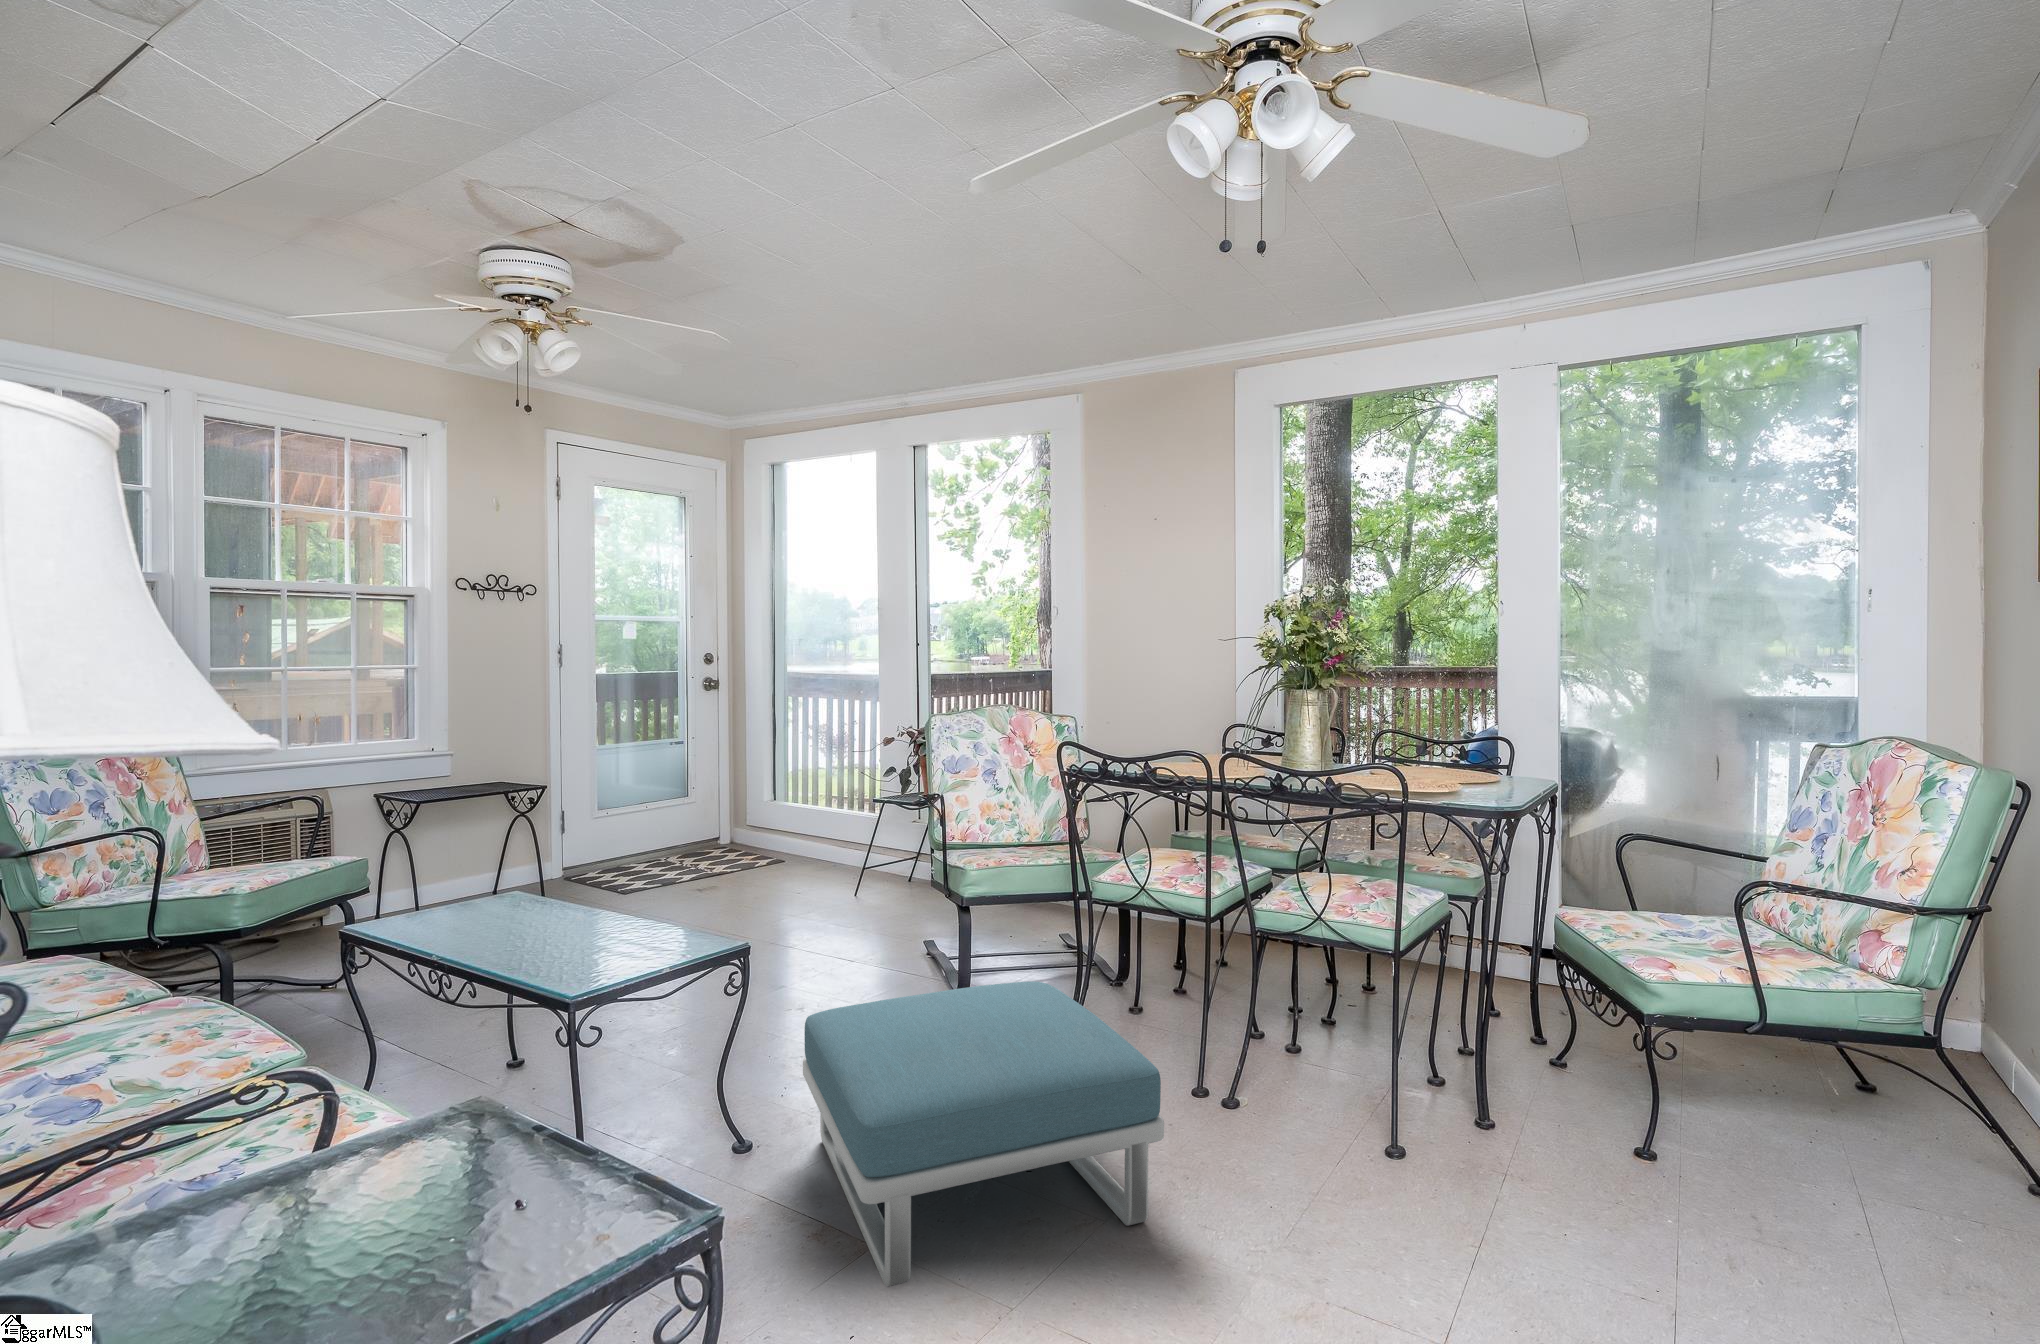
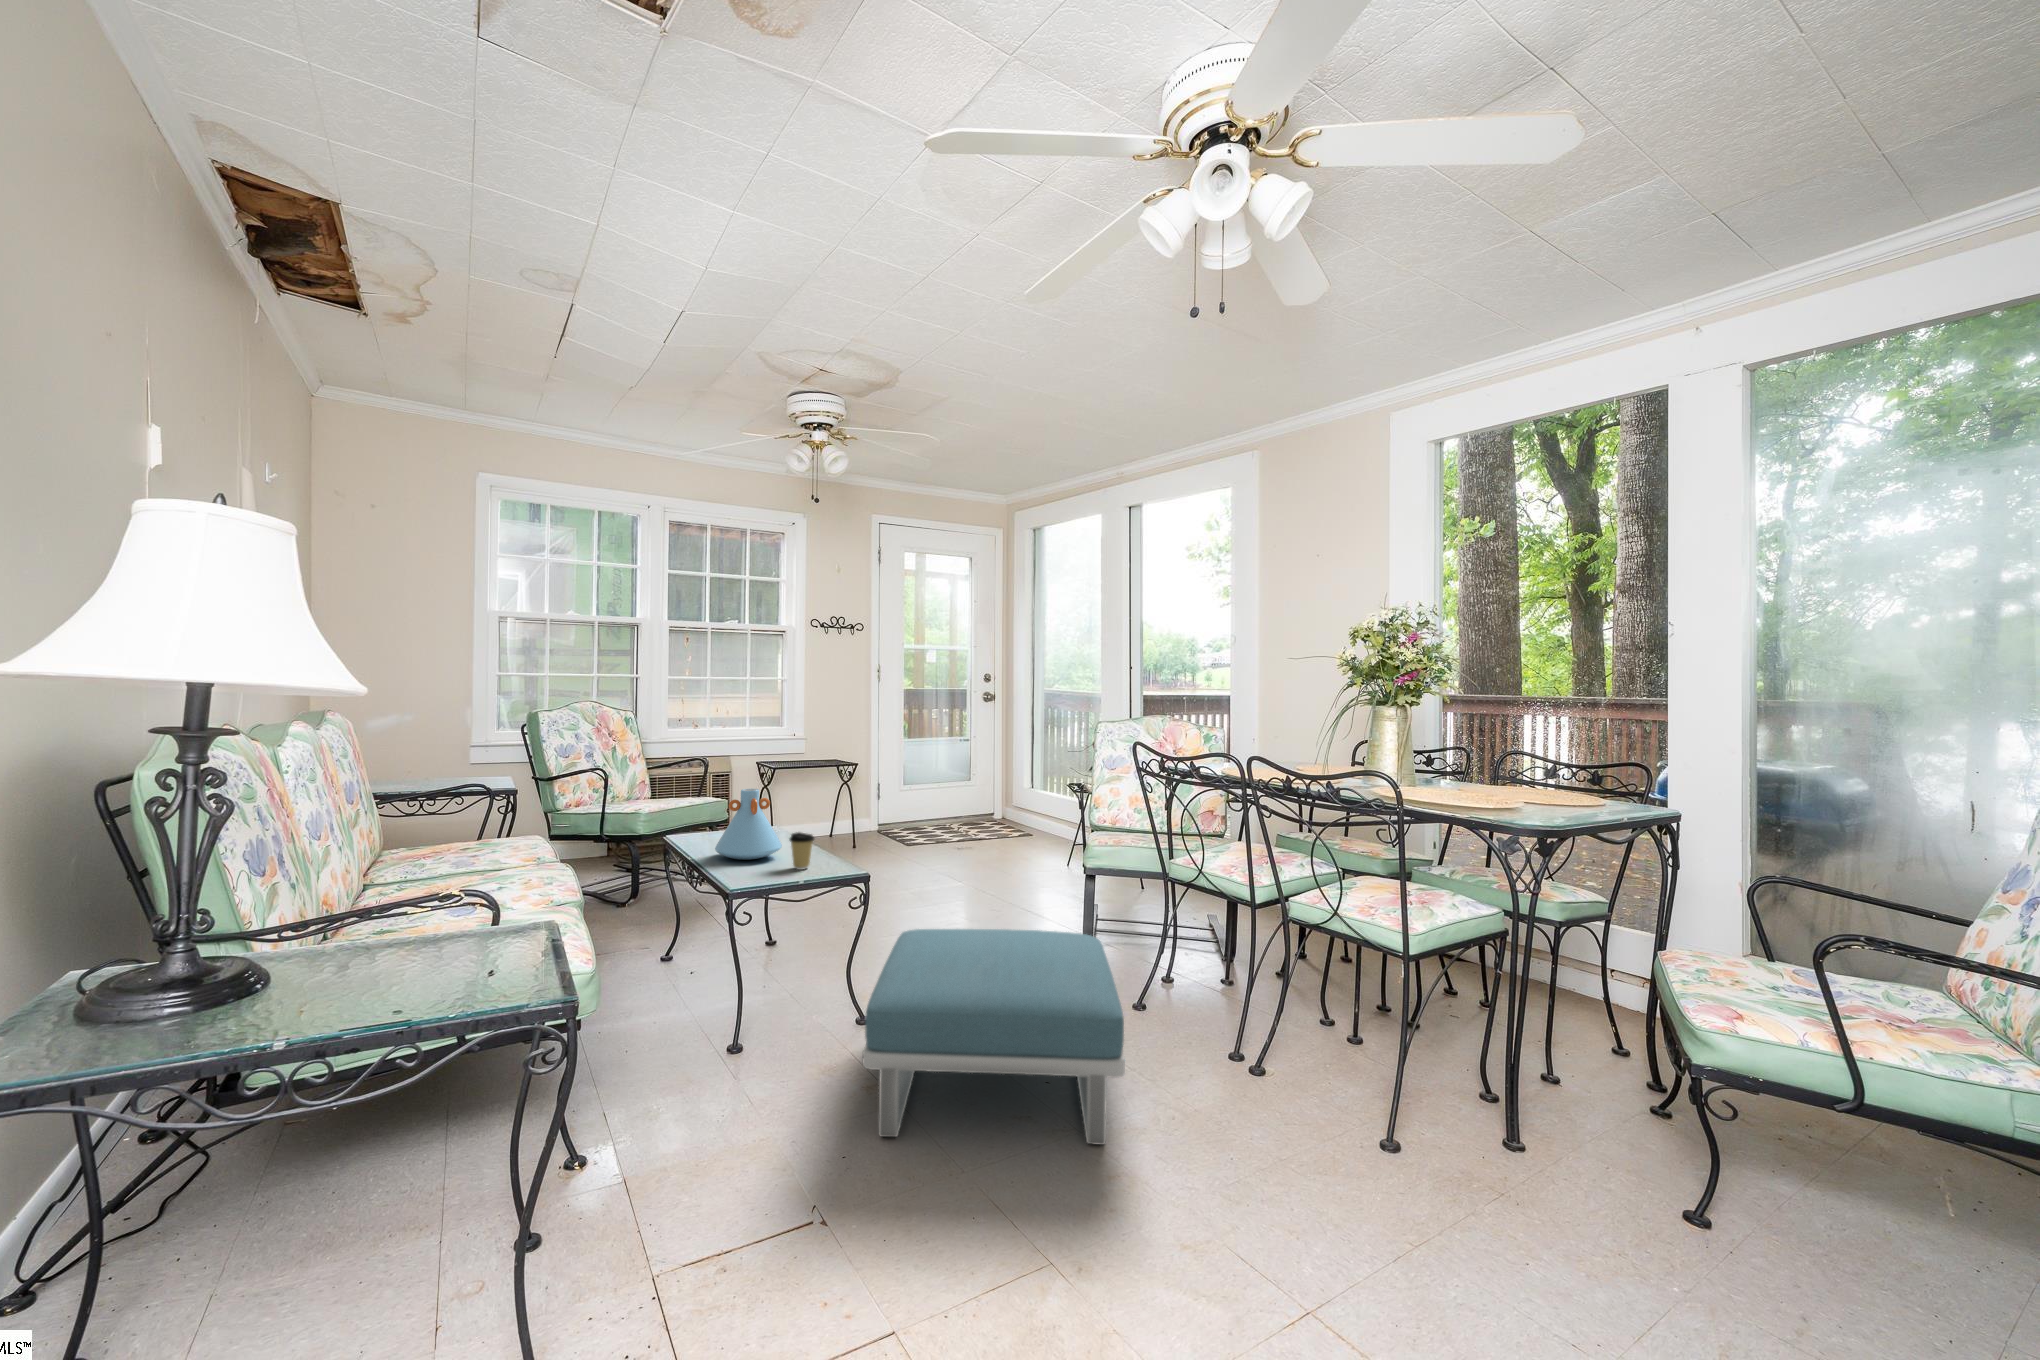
vase: none [467,843,575,951] -> present [715,789,782,860]
coffee cup: none [605,900,644,954] -> present [790,832,814,870]

